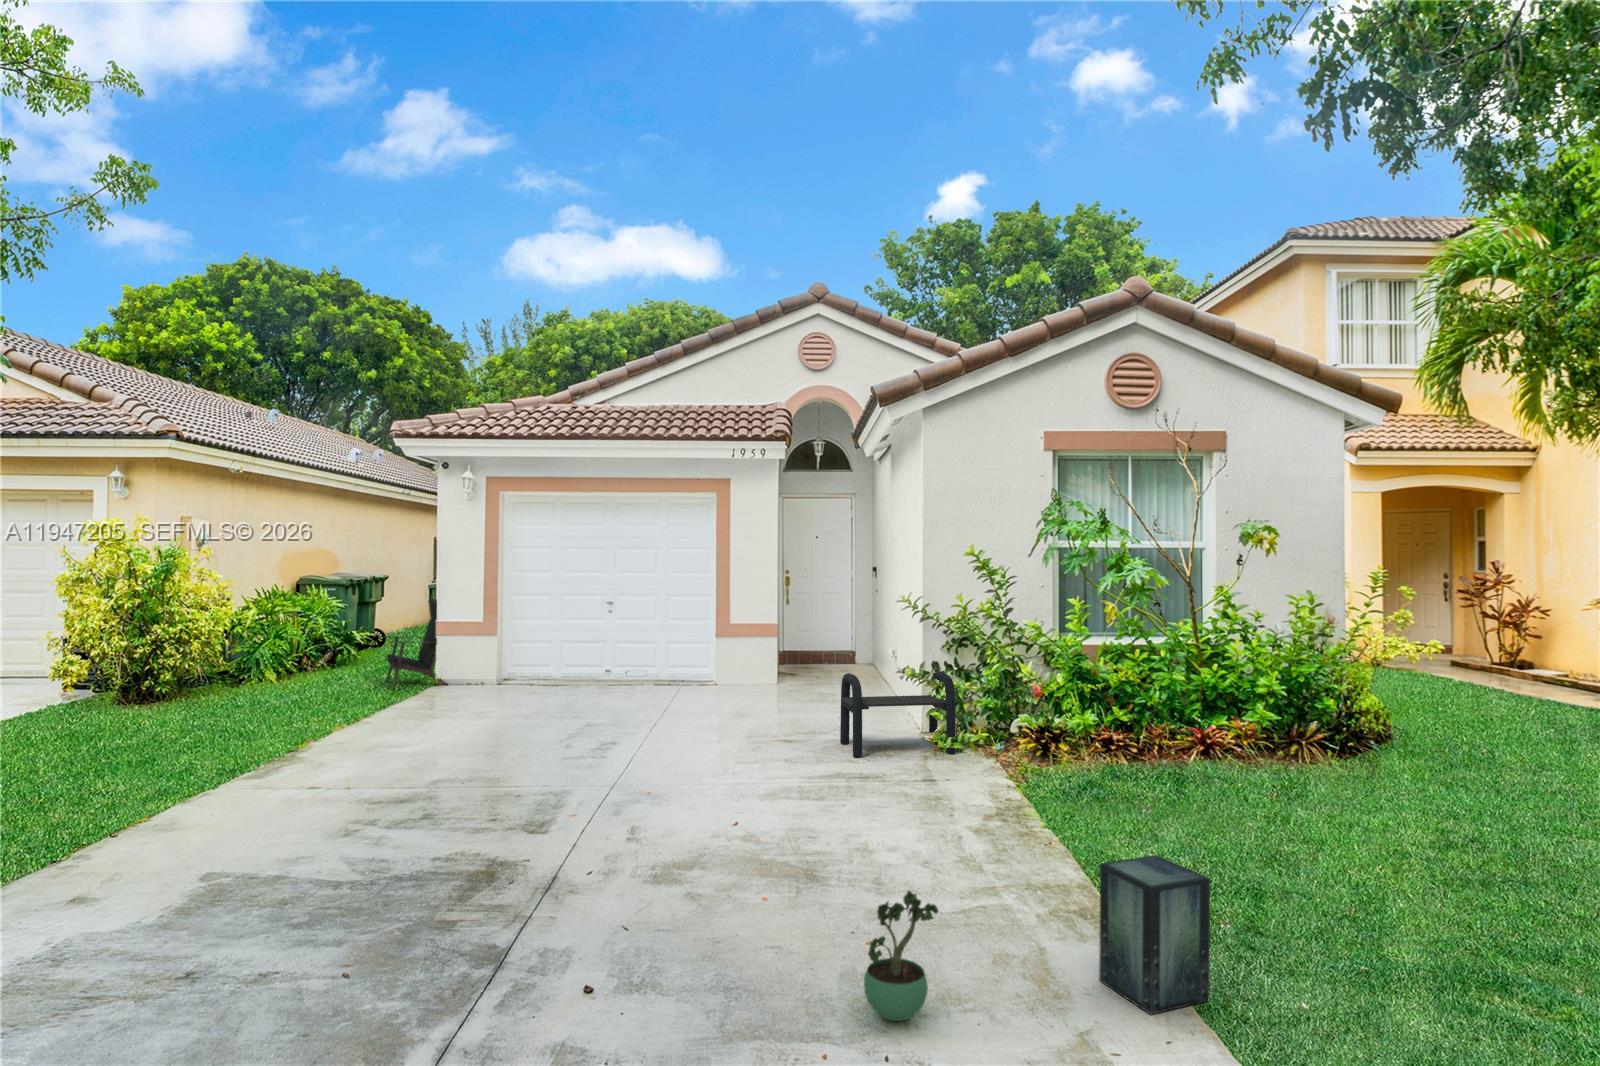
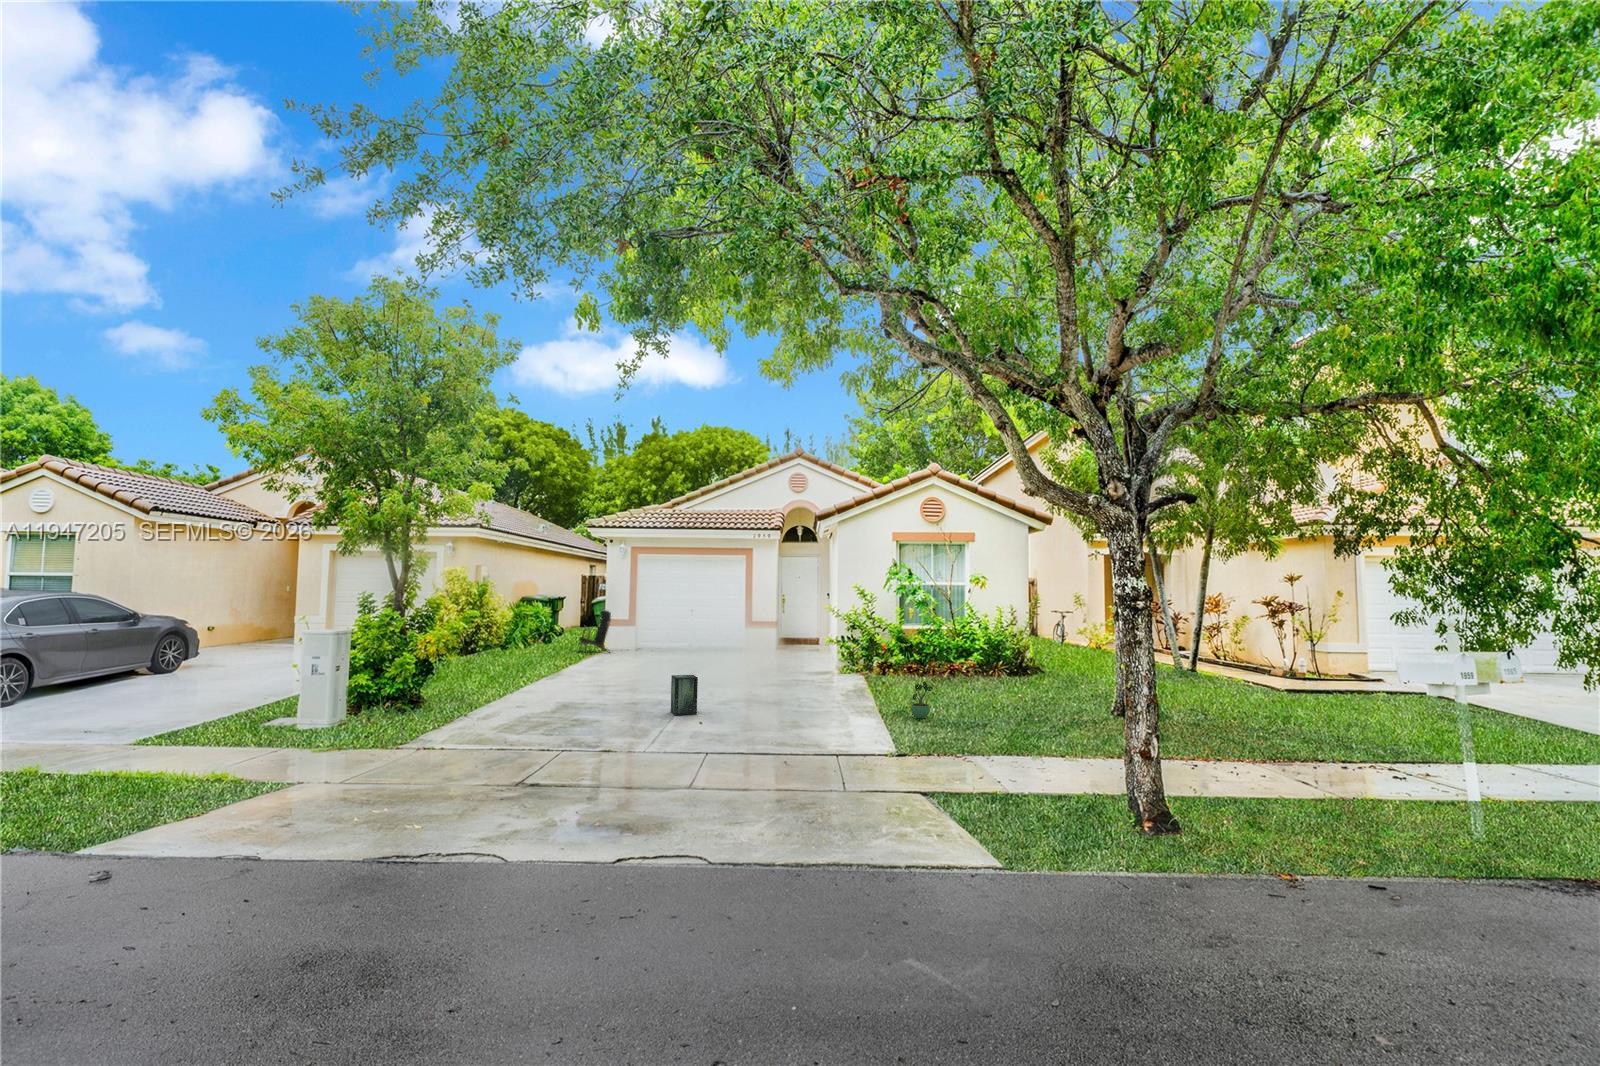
bench: present [840,671,956,757] -> none [798,640,847,676]
storage box: present [1099,855,1210,1014] -> present [671,675,698,716]
potted plant: present [864,891,938,1021] -> present [911,682,933,719]

